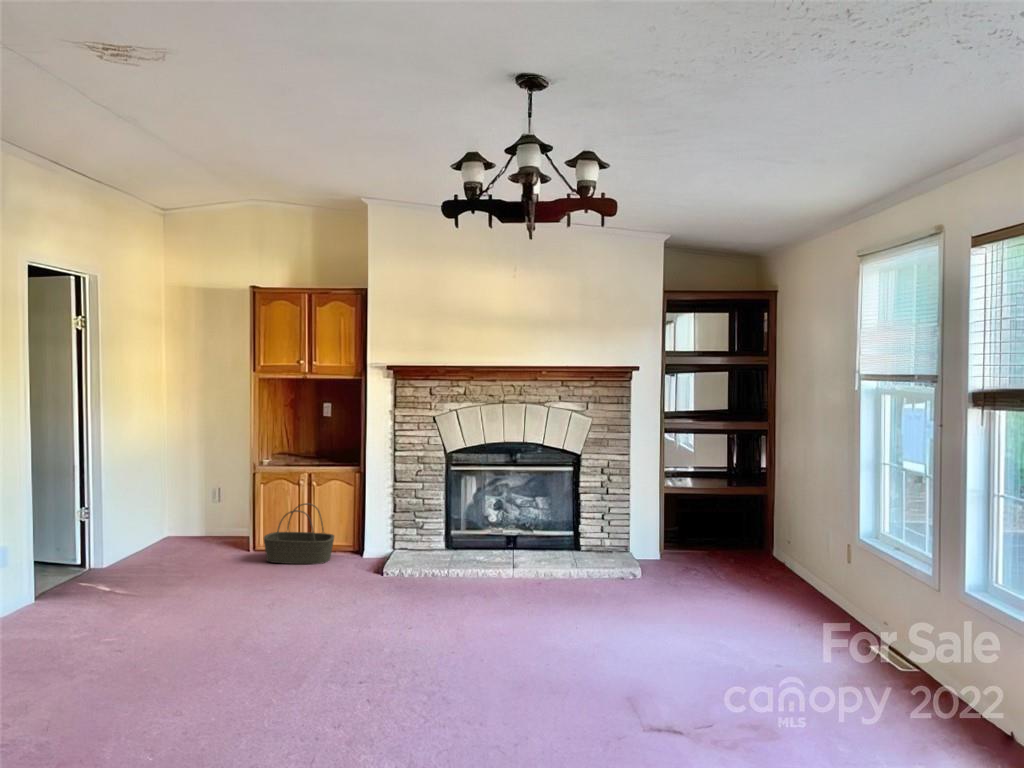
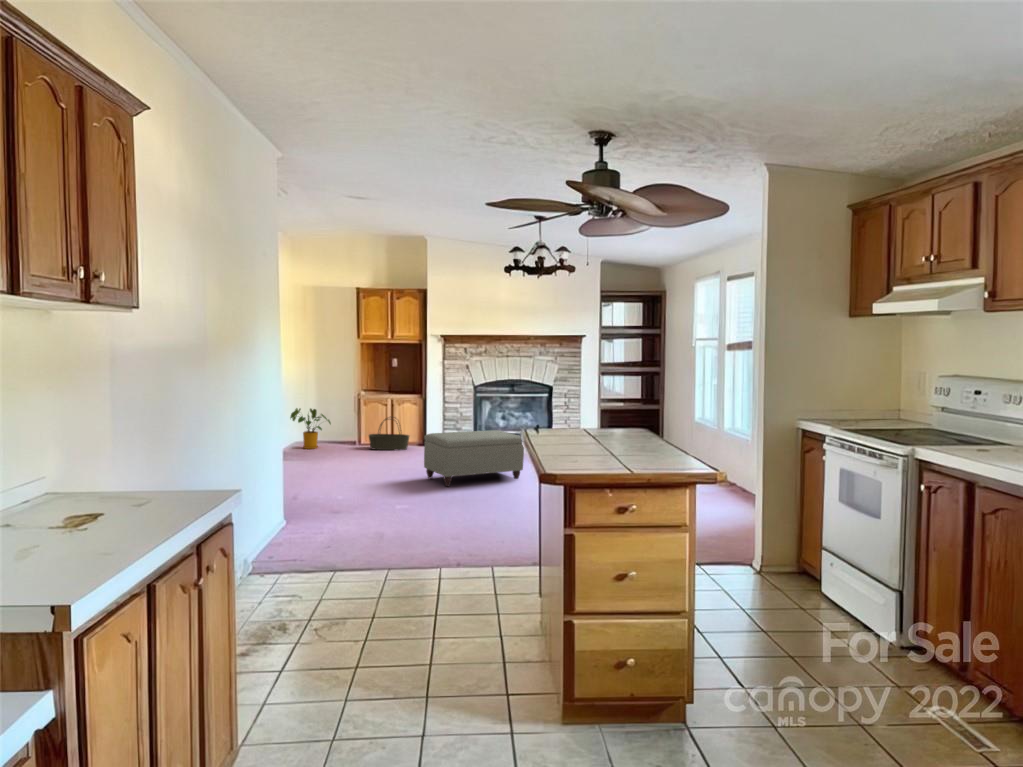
house plant: none [134,487,206,558] -> present [290,408,331,449]
ottoman: none [279,569,504,742] -> present [424,430,524,486]

